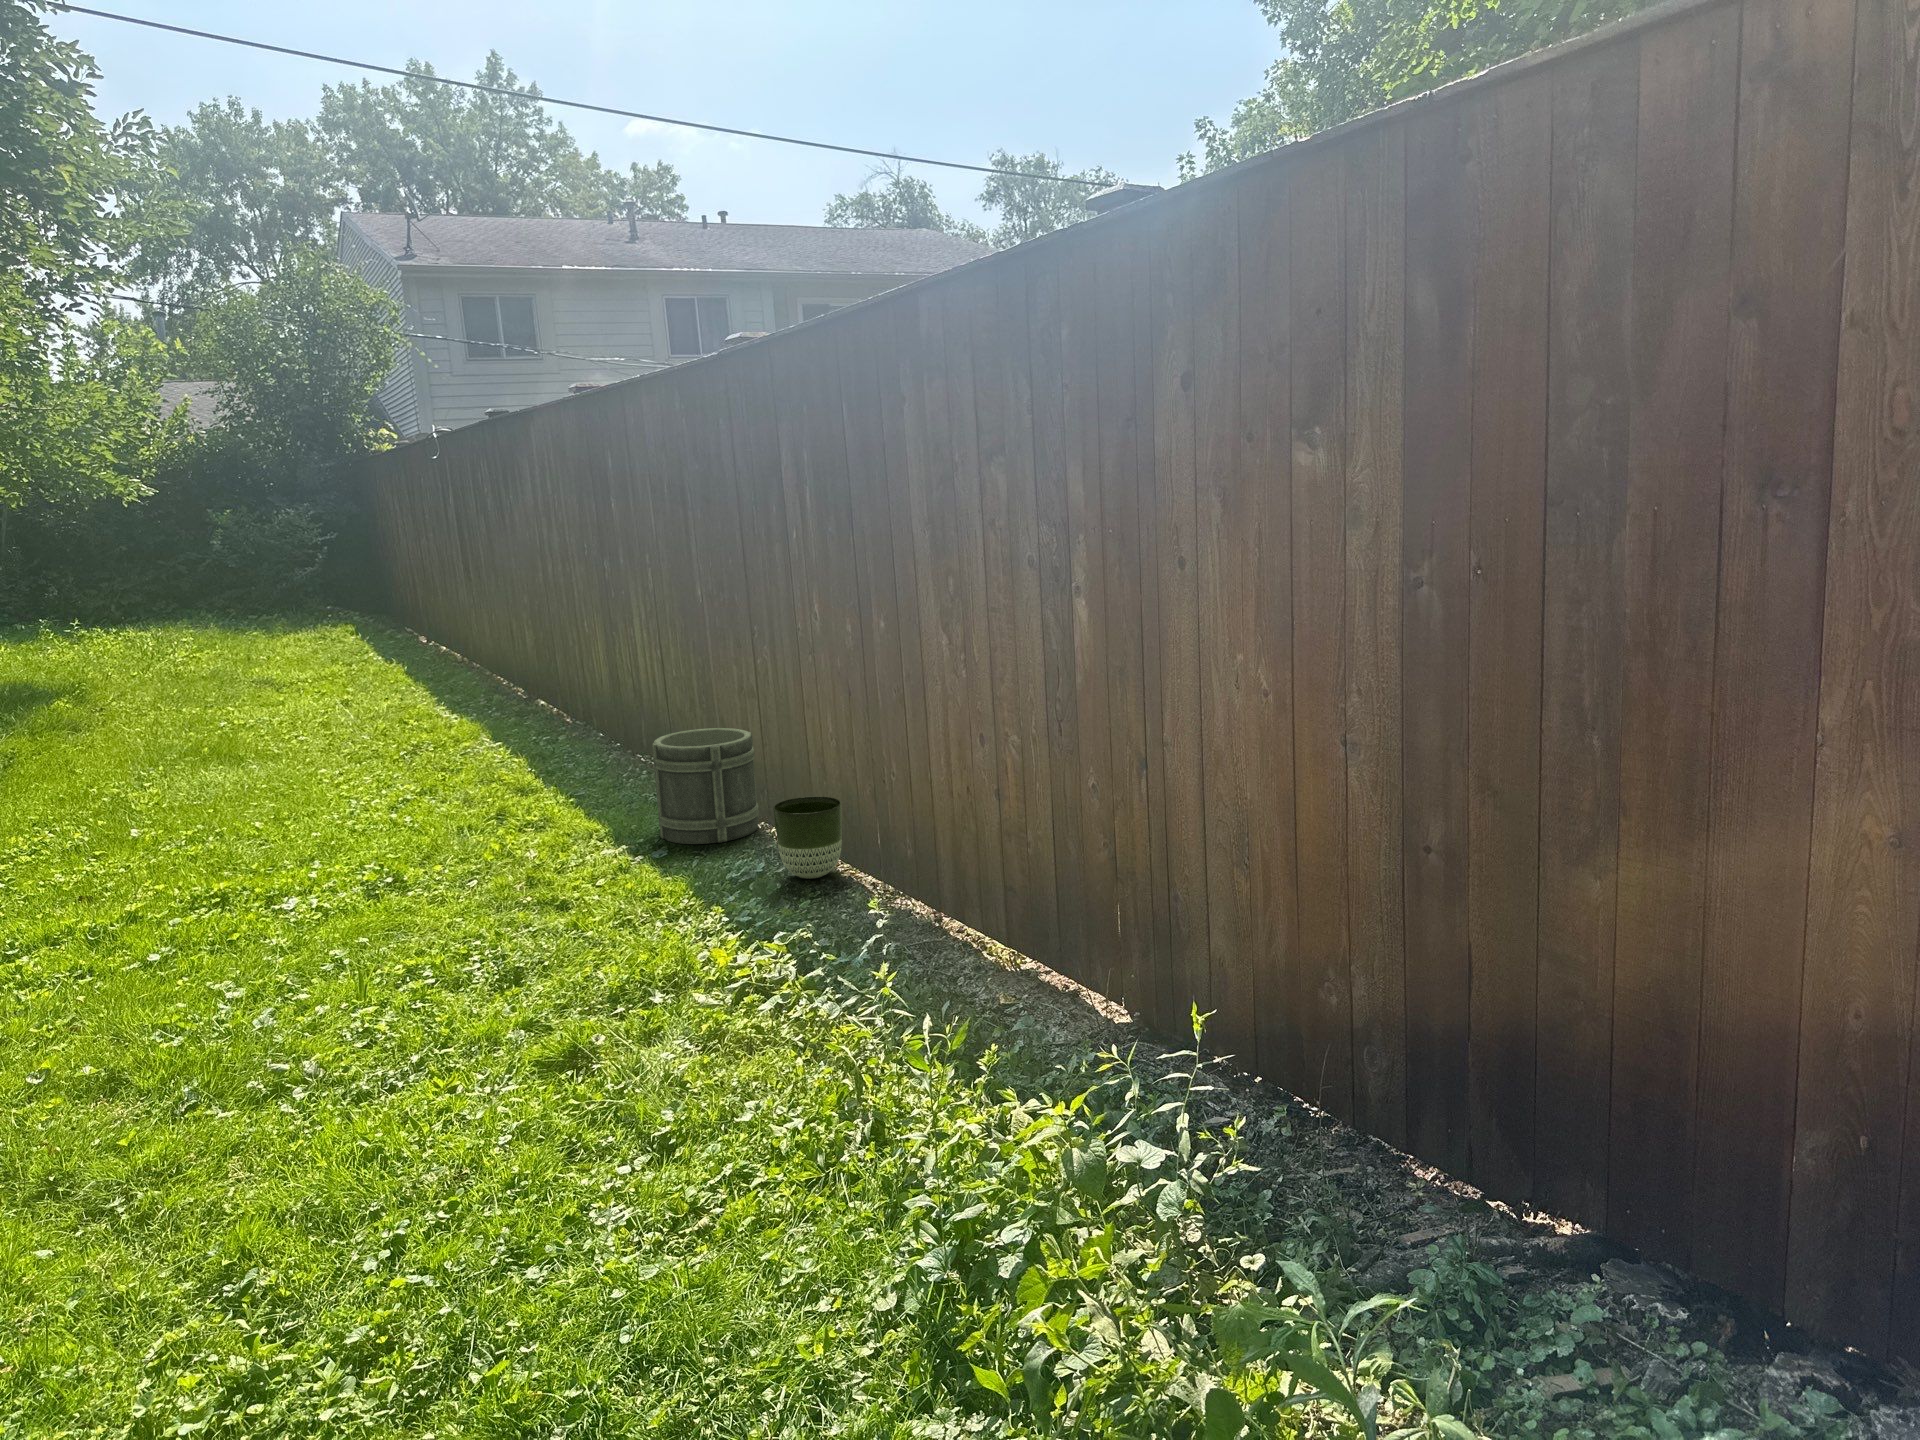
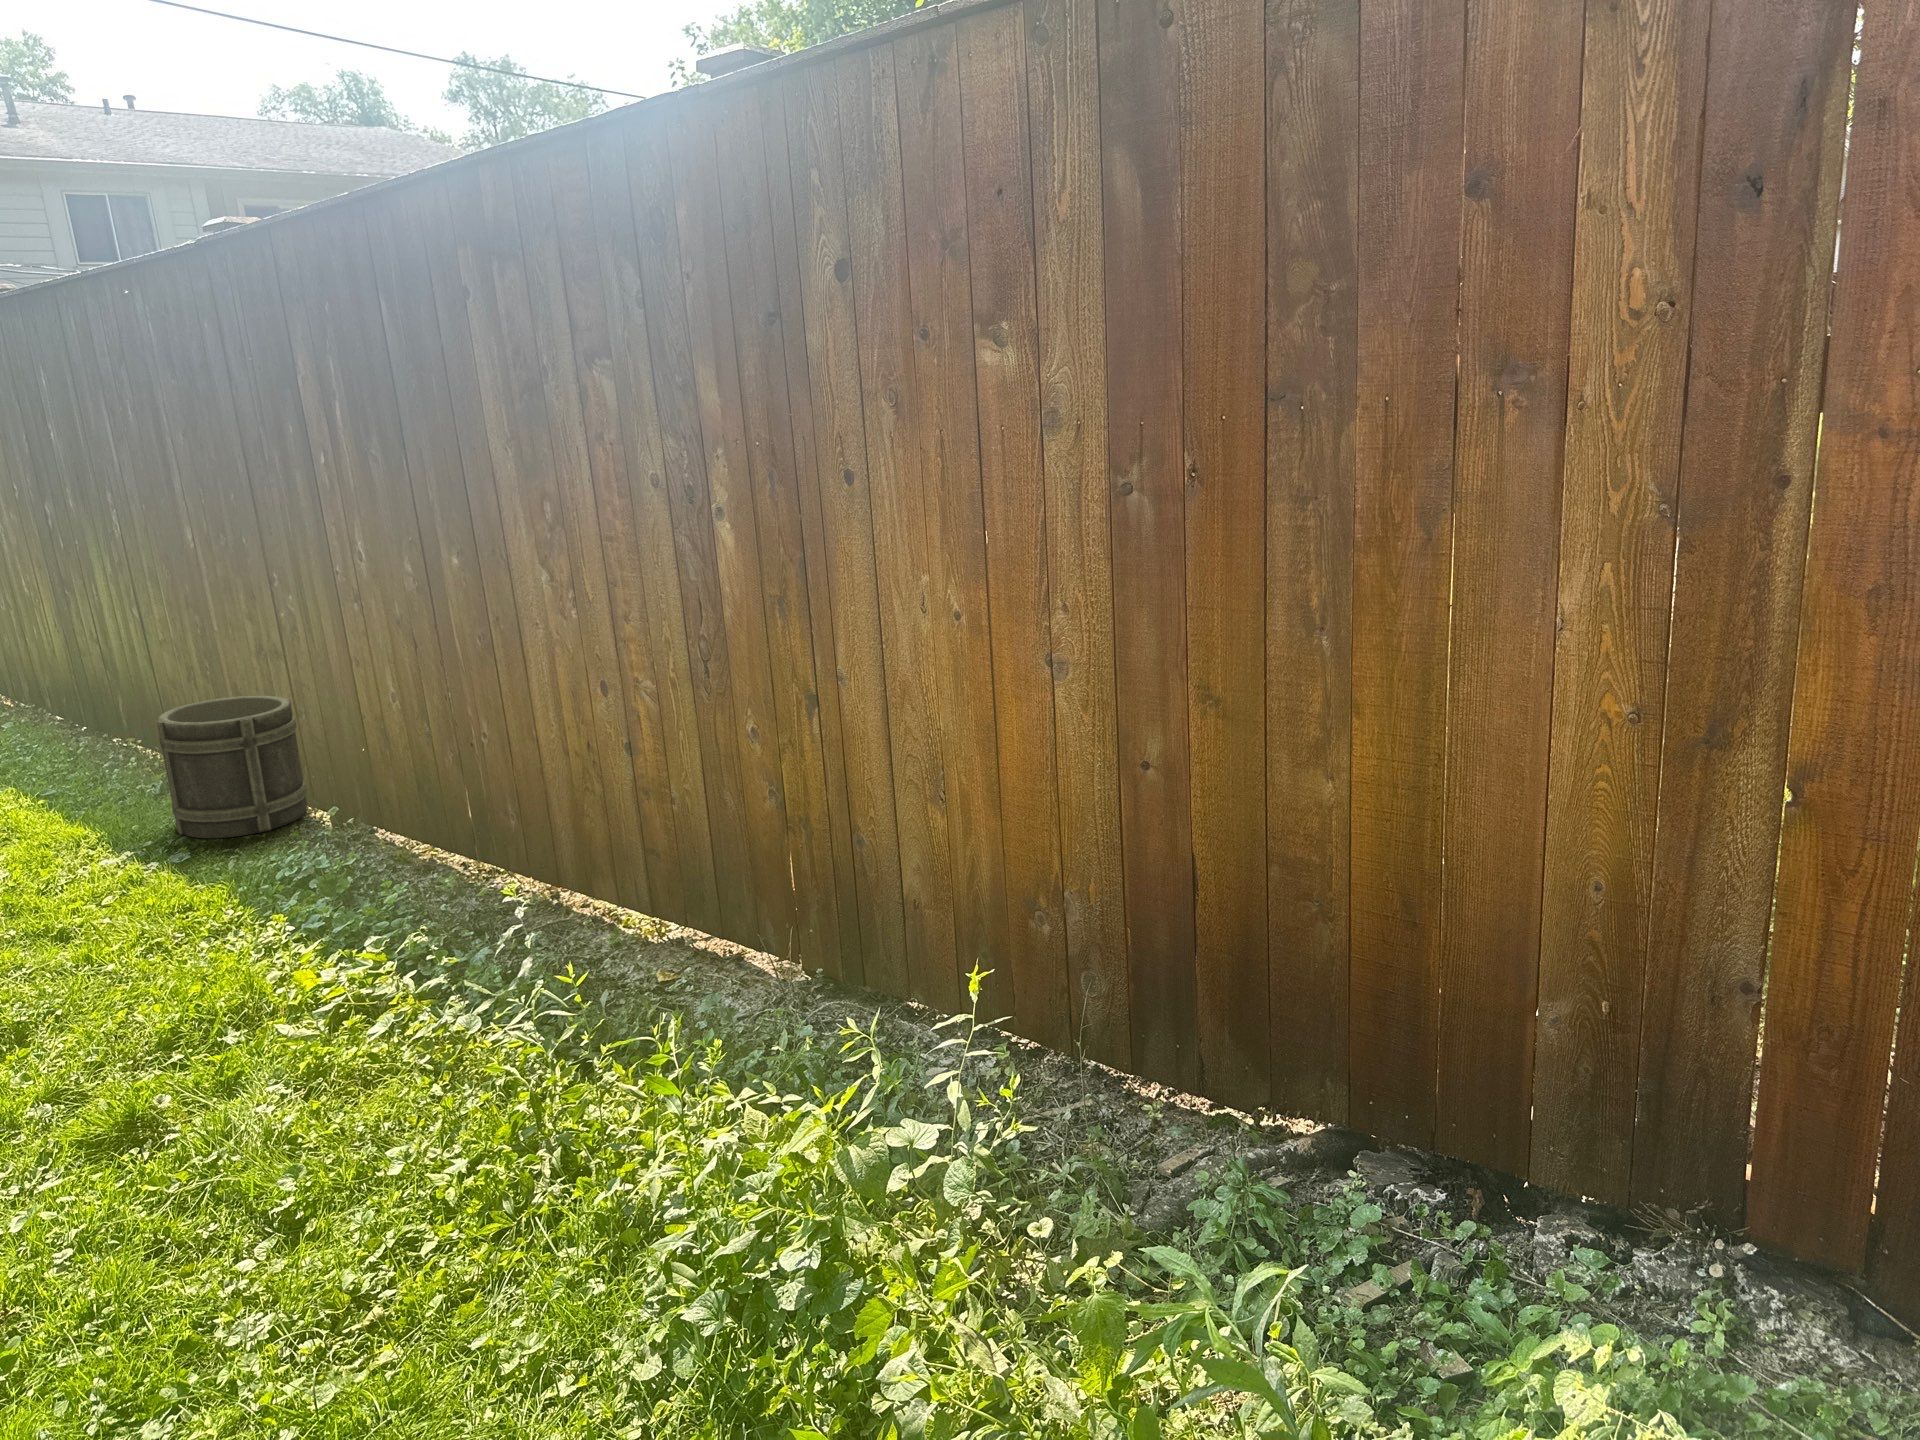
planter: present [773,796,842,879] -> none [339,769,428,865]

